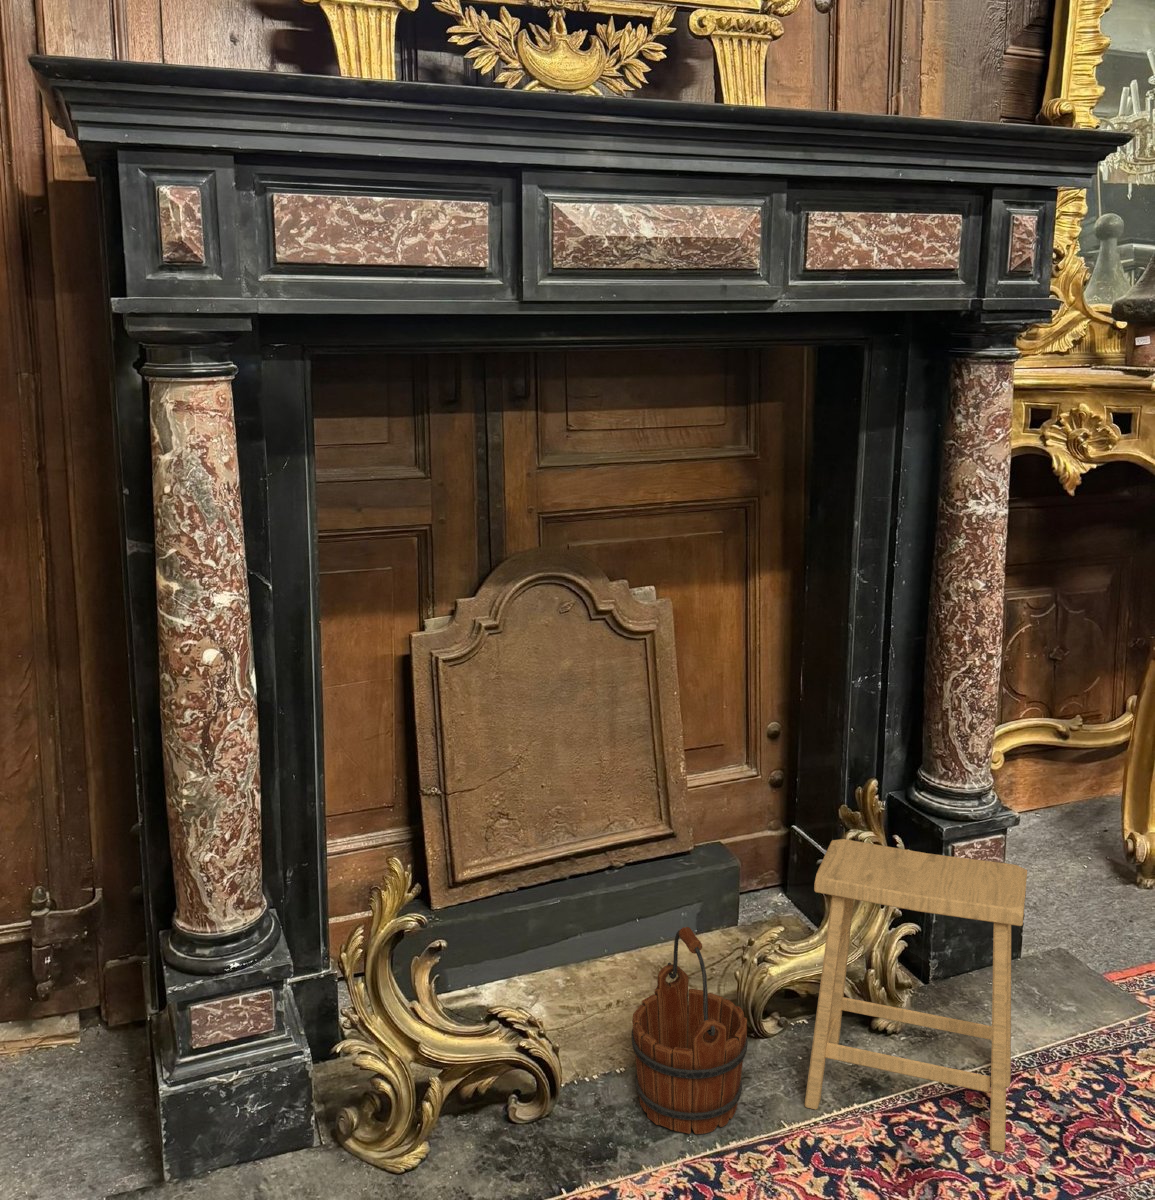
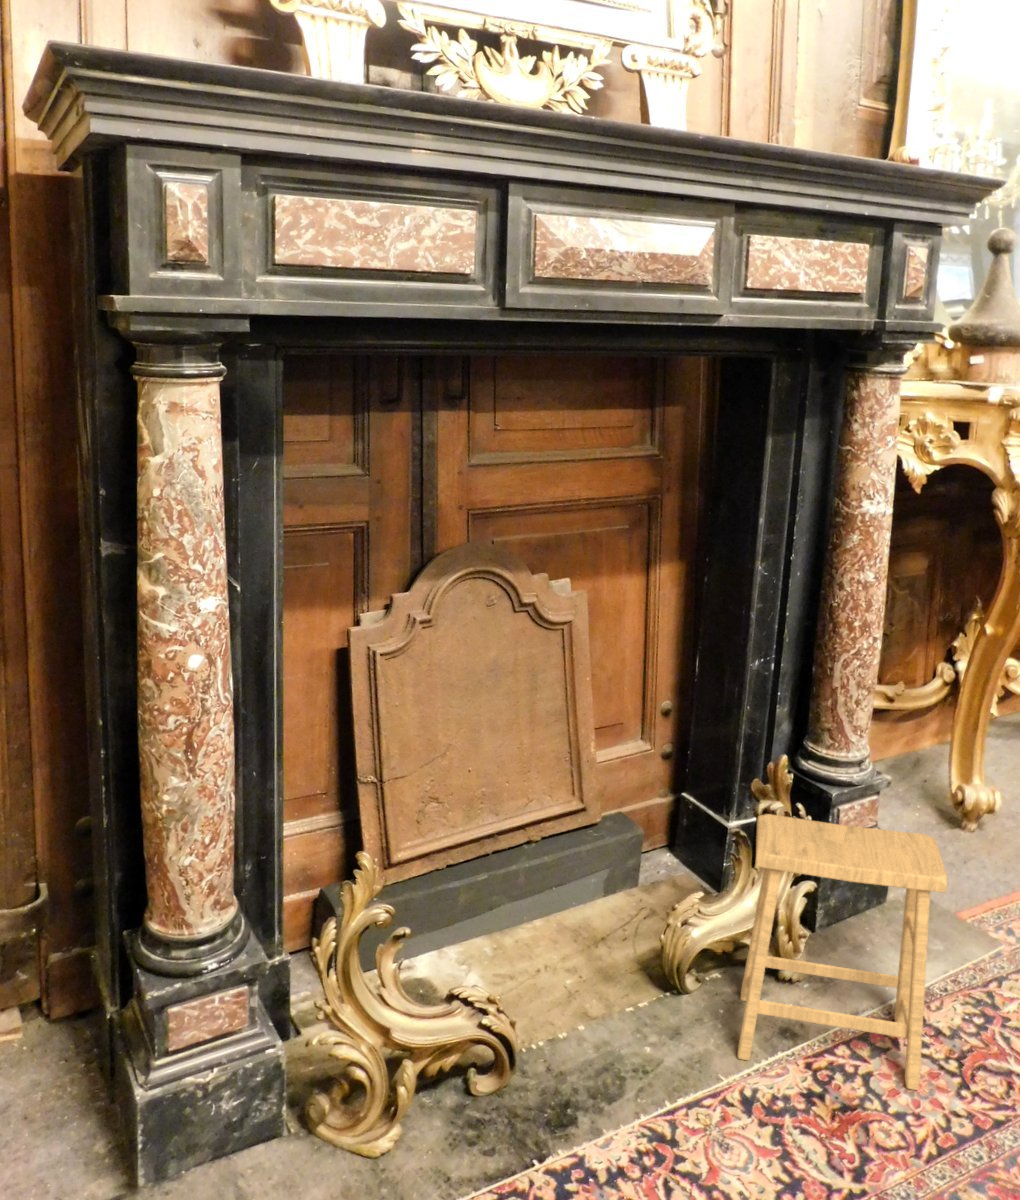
wooden bucket: present [632,927,748,1134] -> none [584,902,693,1093]

